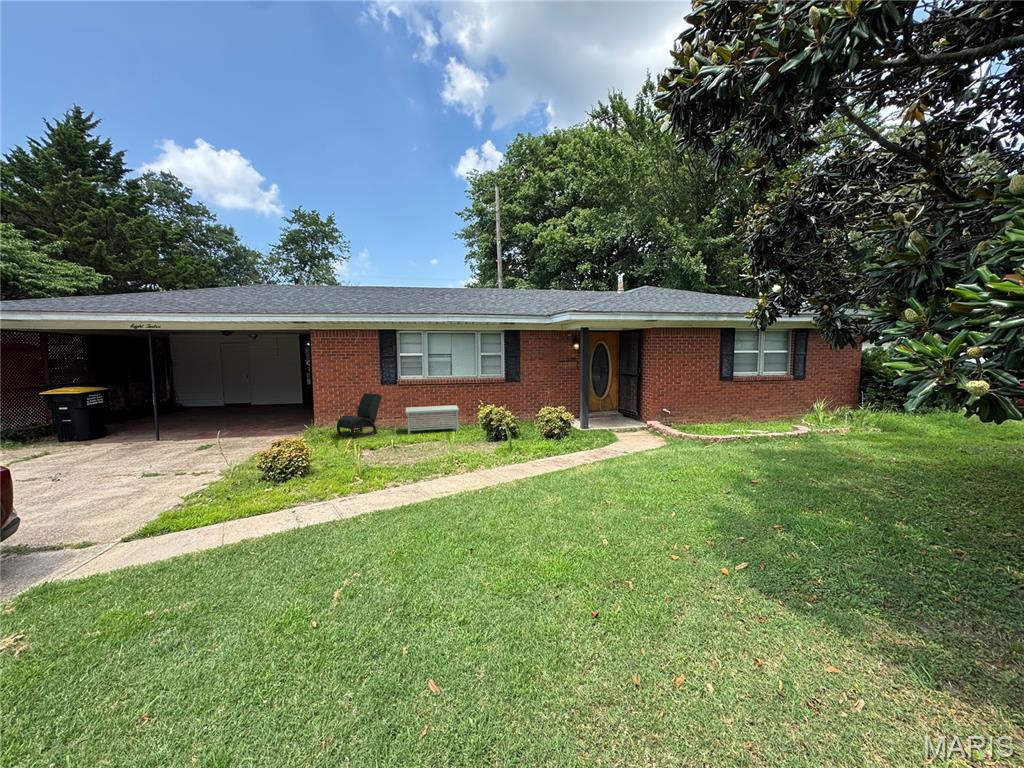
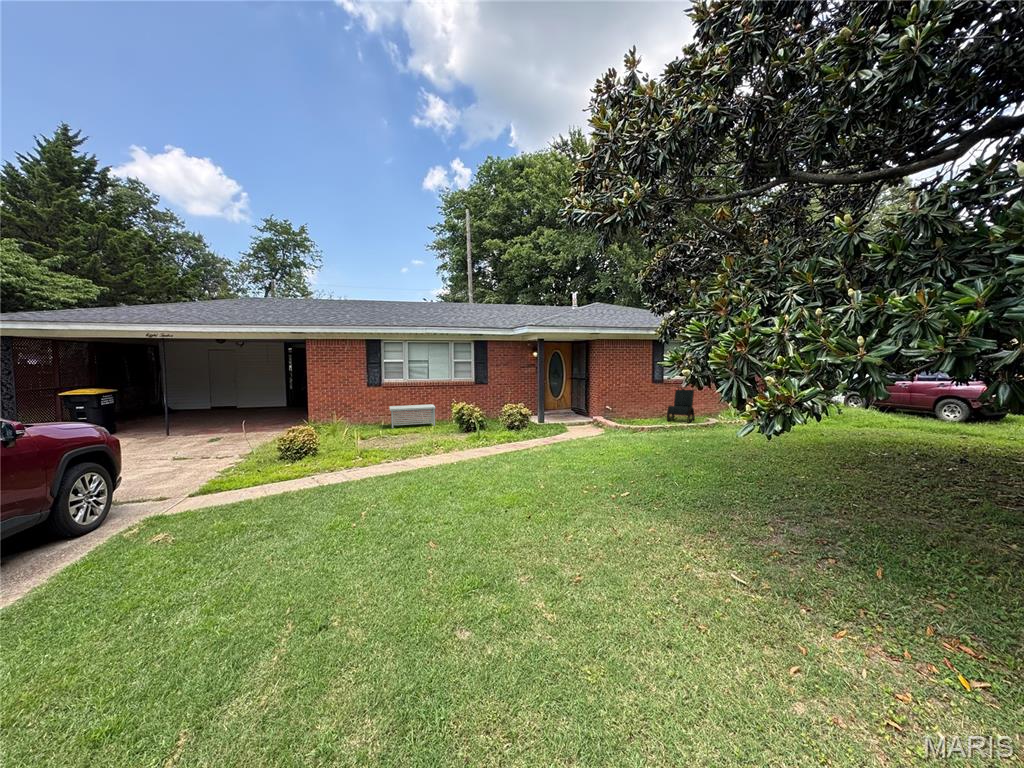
lounge chair: present [337,393,382,438] -> present [667,388,694,423]

